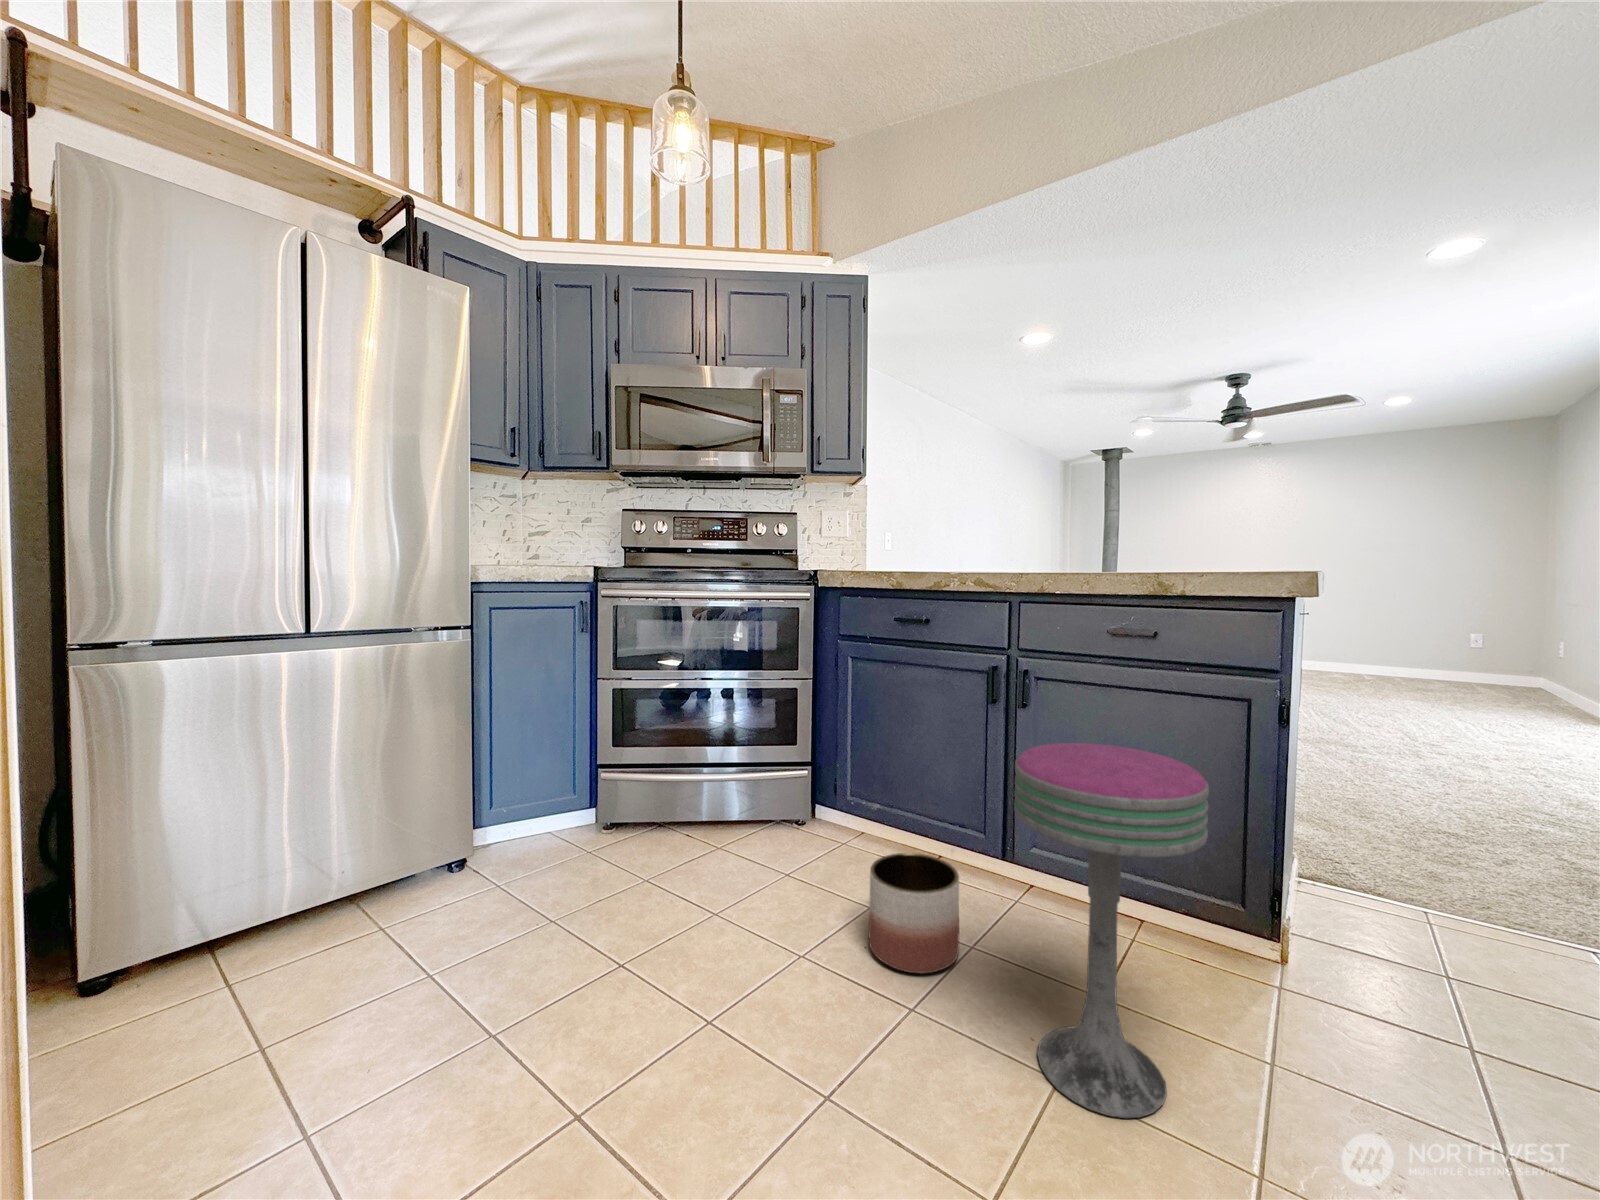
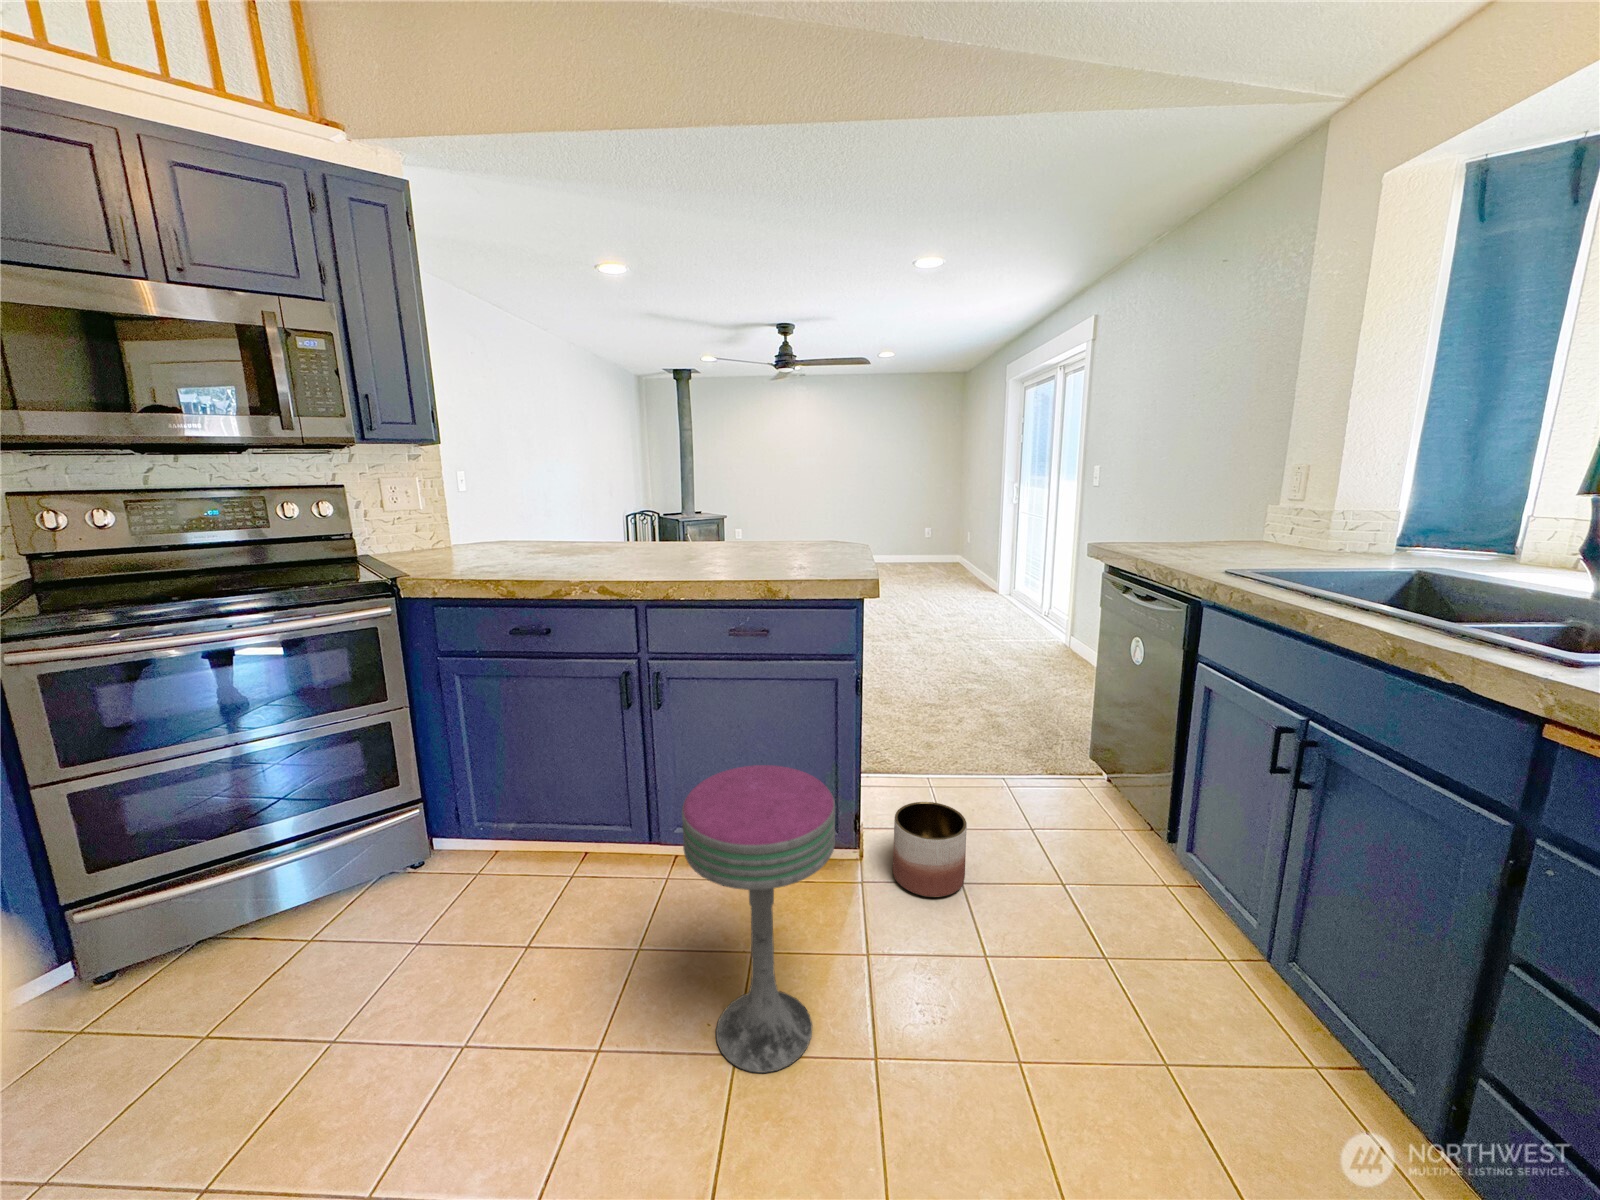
planter: present [869,853,959,974] -> present [893,802,967,897]

